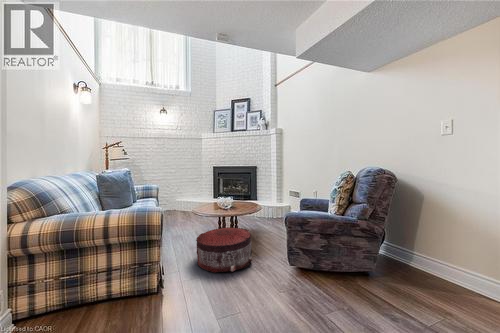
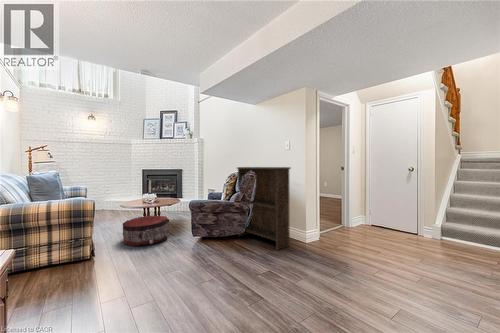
bookshelf: none [352,164,472,314] -> present [237,167,291,250]

